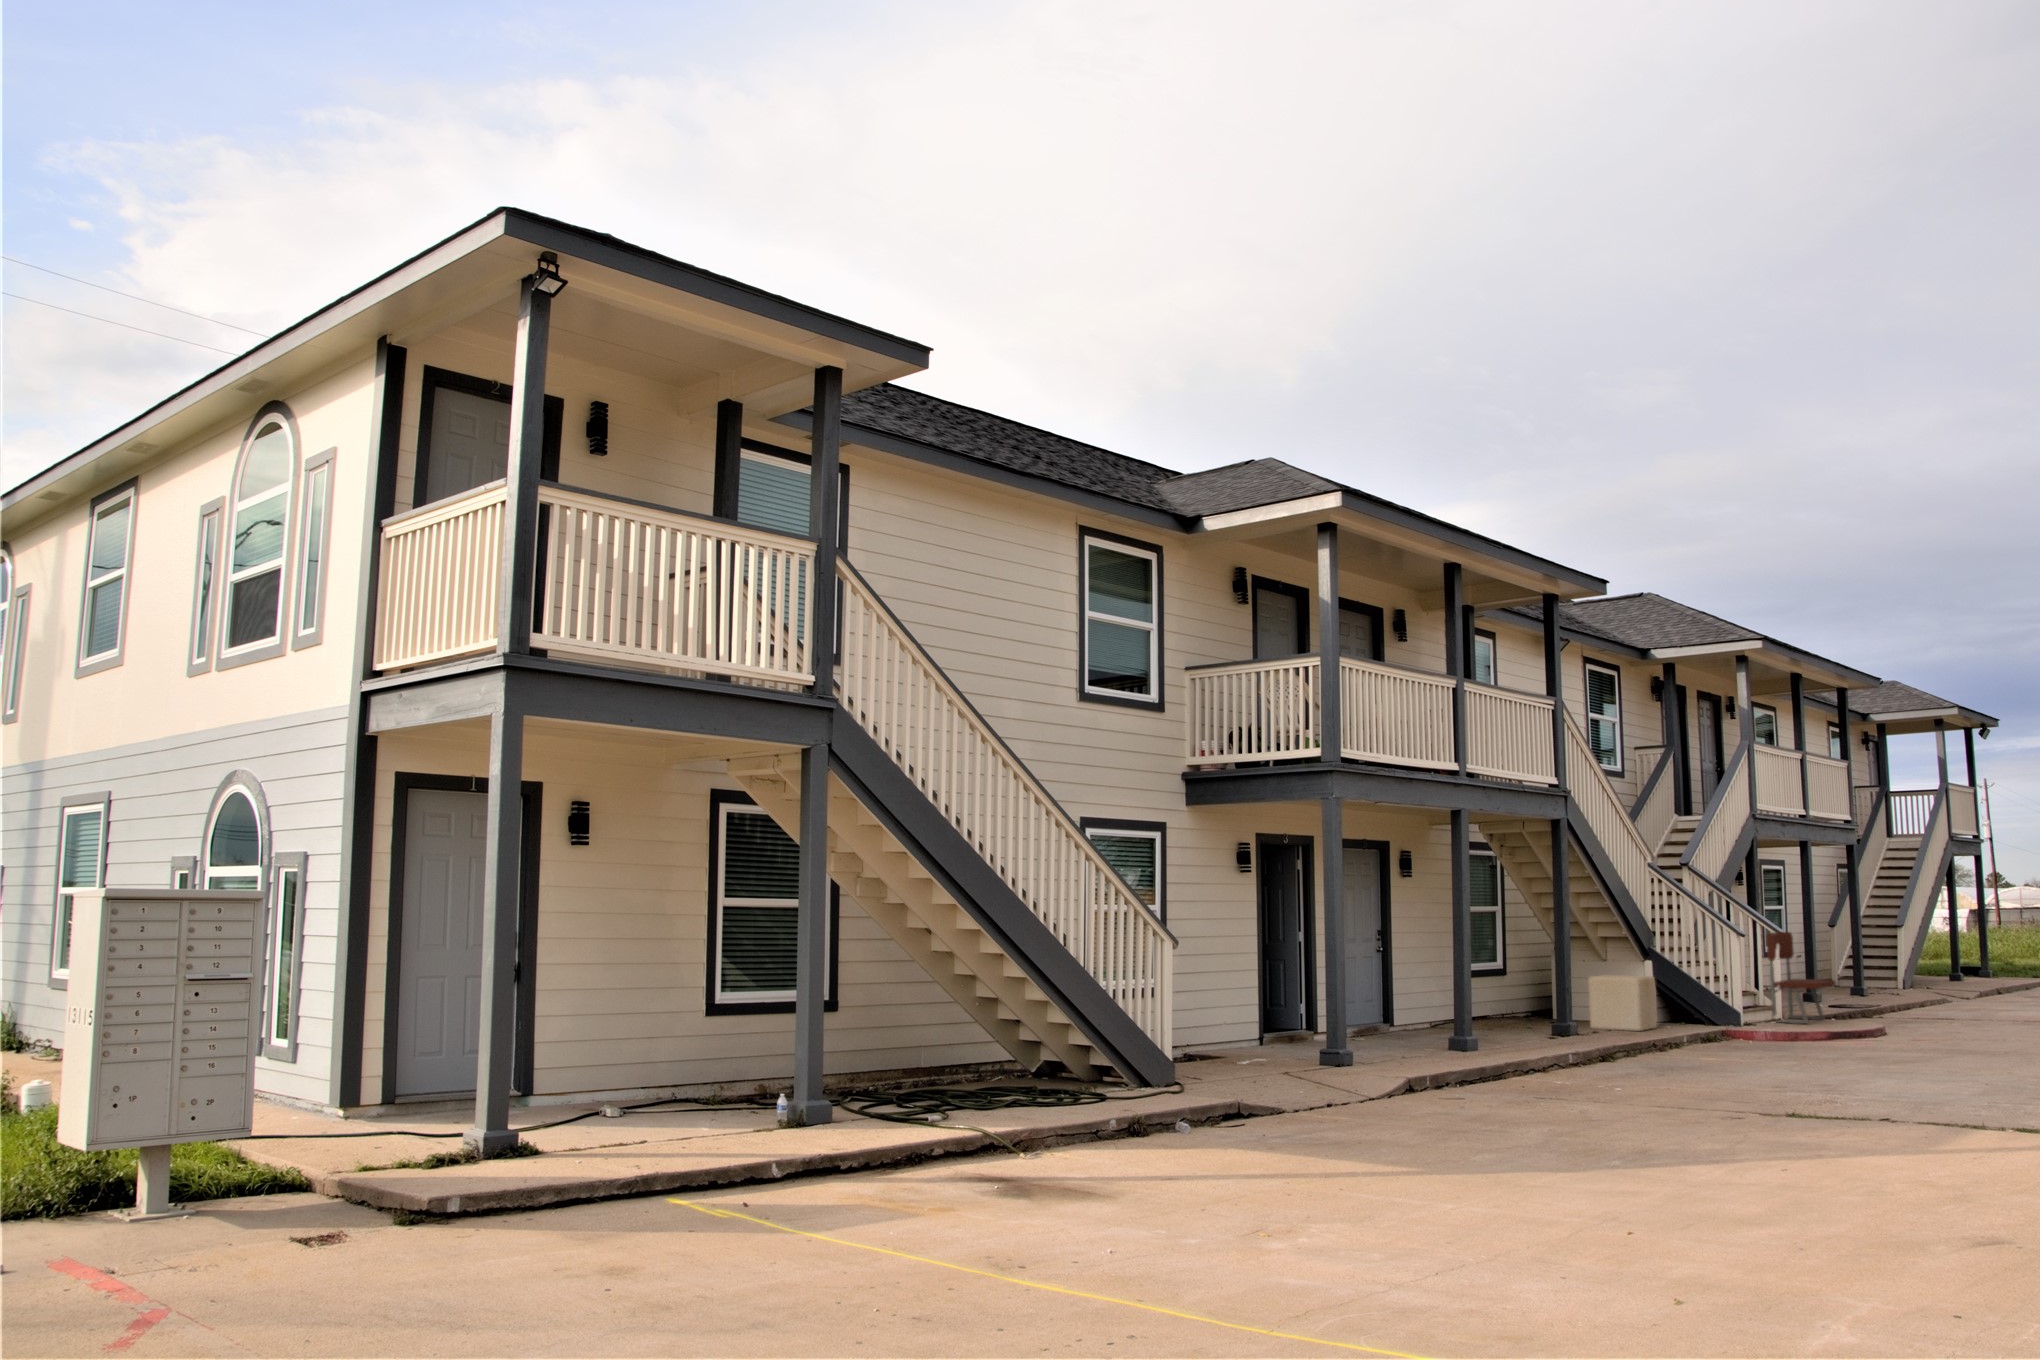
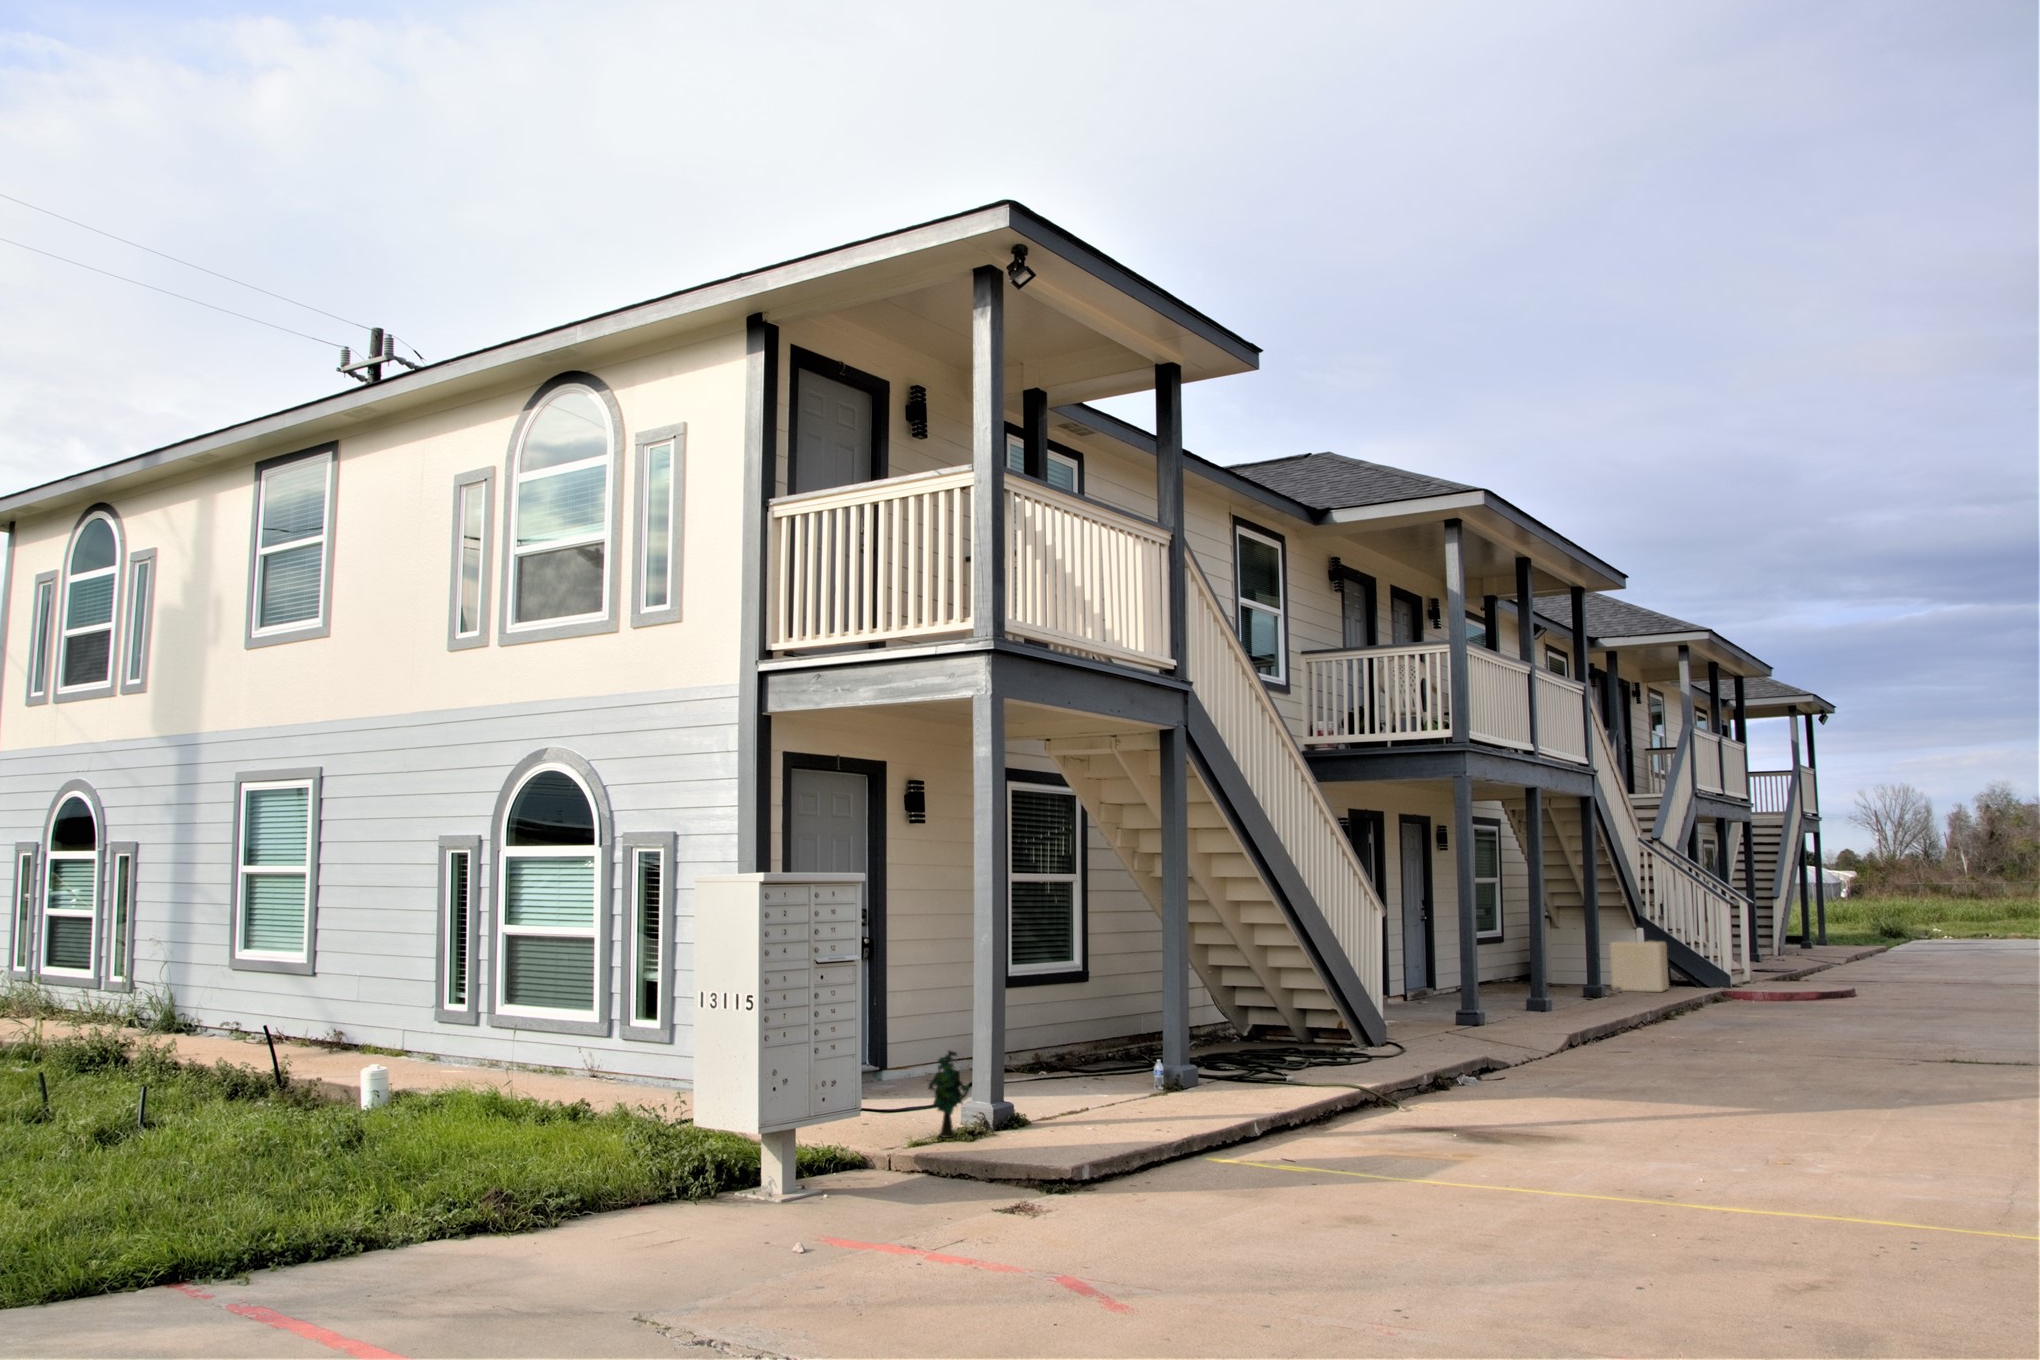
bench: present [1766,932,1835,1024] -> none [1740,900,1798,984]
decorative plant: none [424,1077,470,1168] -> present [928,1051,968,1138]

